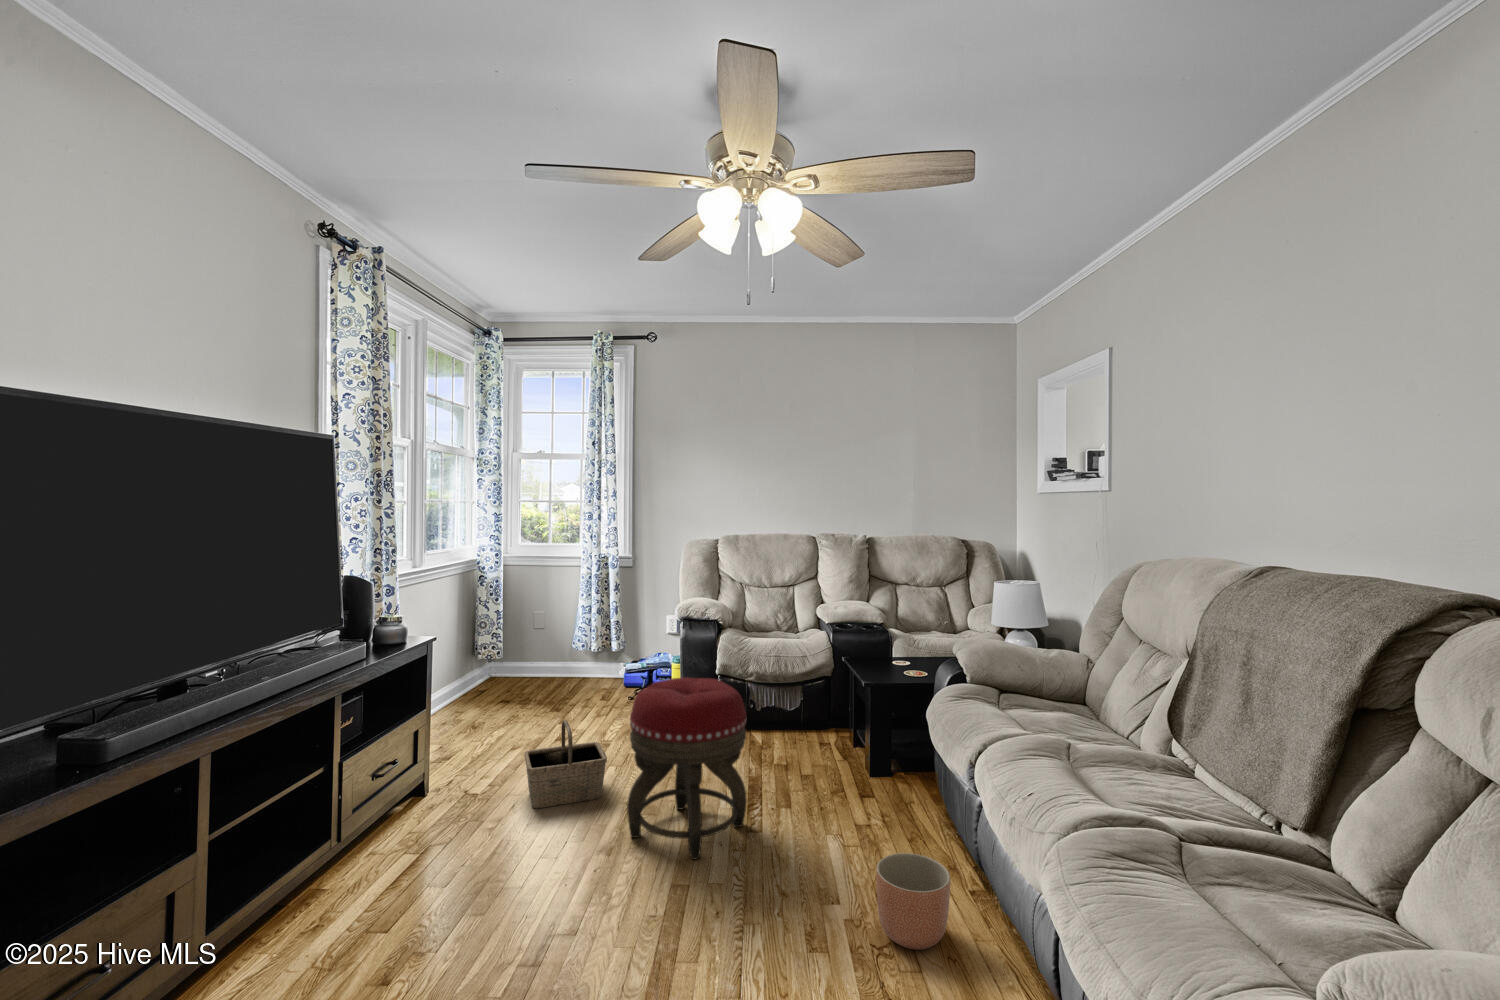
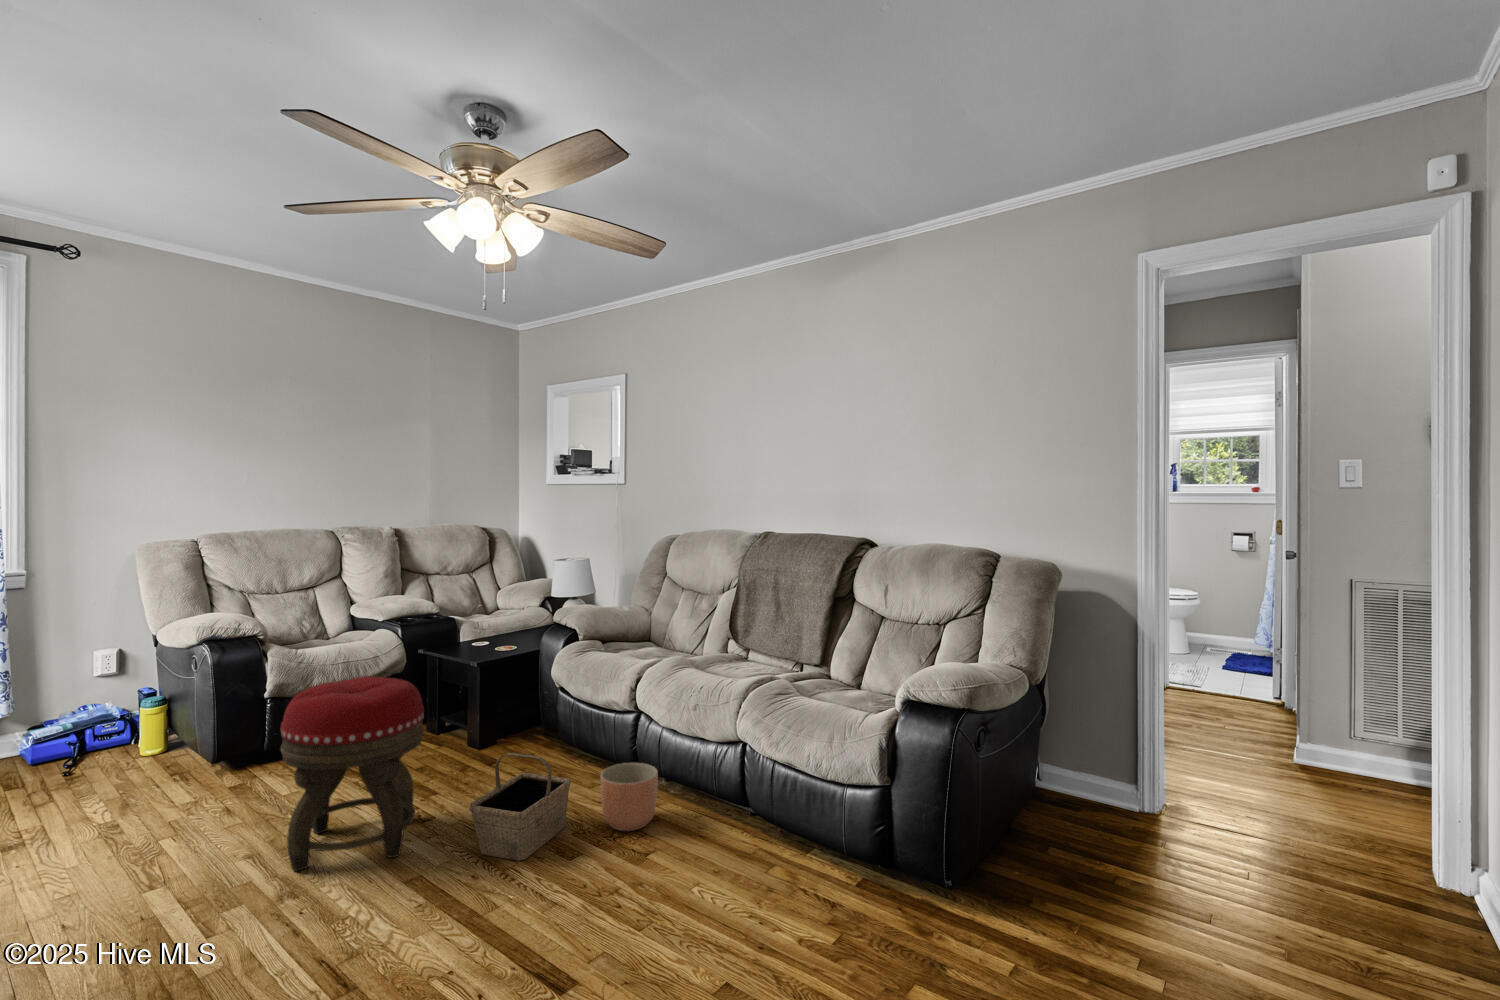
basket: present [524,720,607,808] -> present [470,753,571,861]

